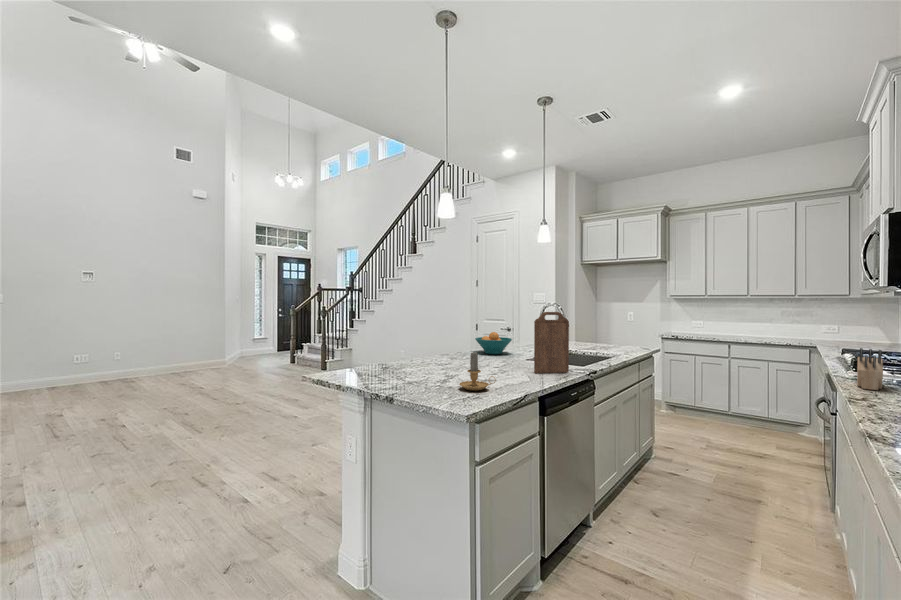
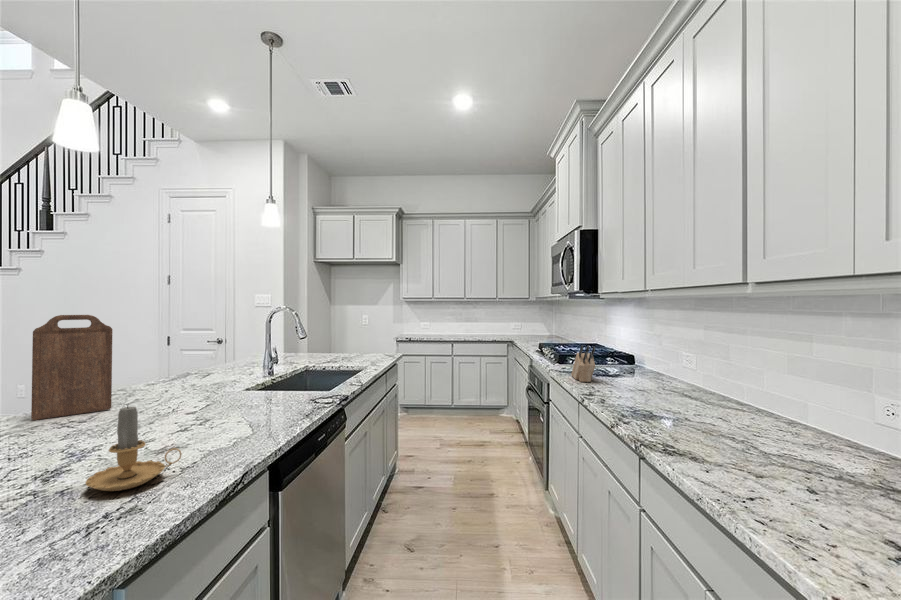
cutting board: present [534,312,569,373] -> present [31,315,112,420]
fruit bowl: present [475,332,512,354] -> none [153,350,221,385]

